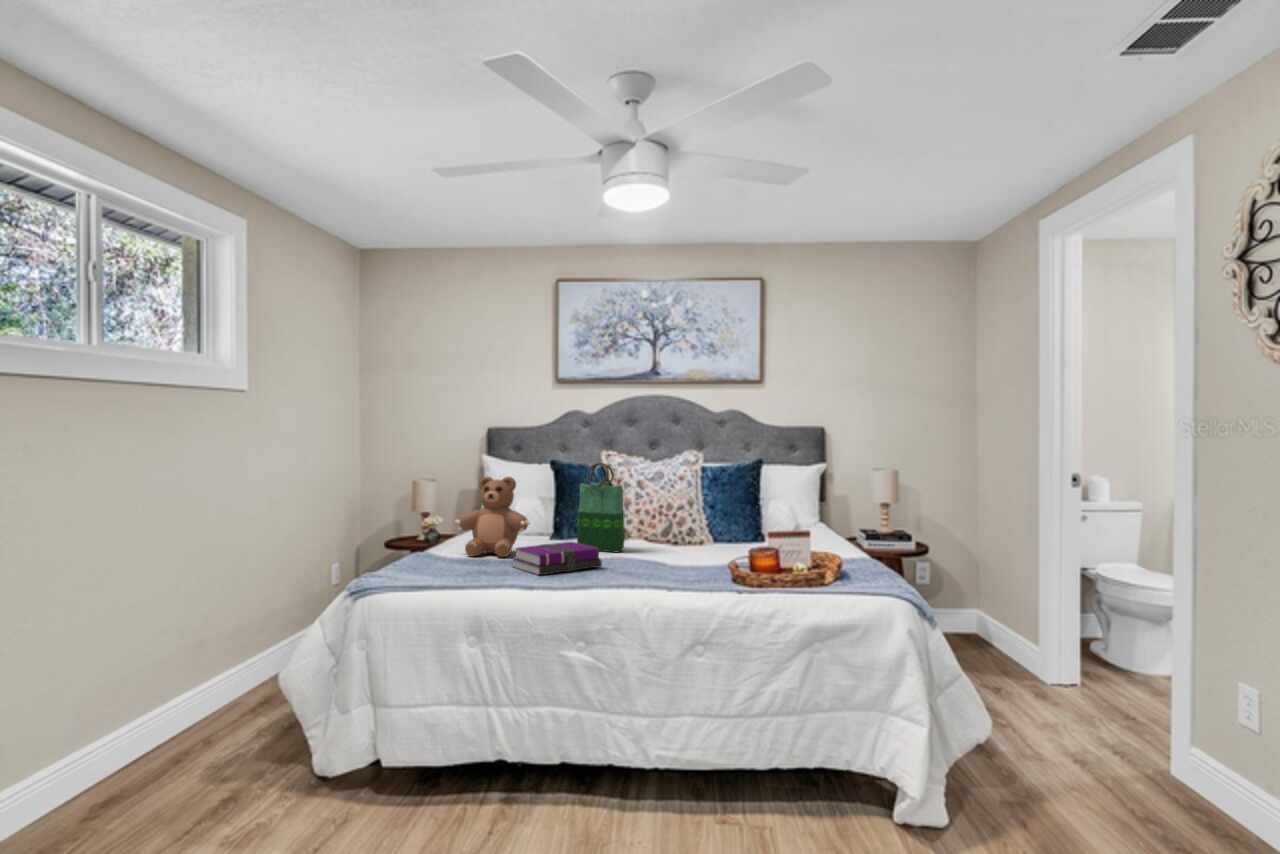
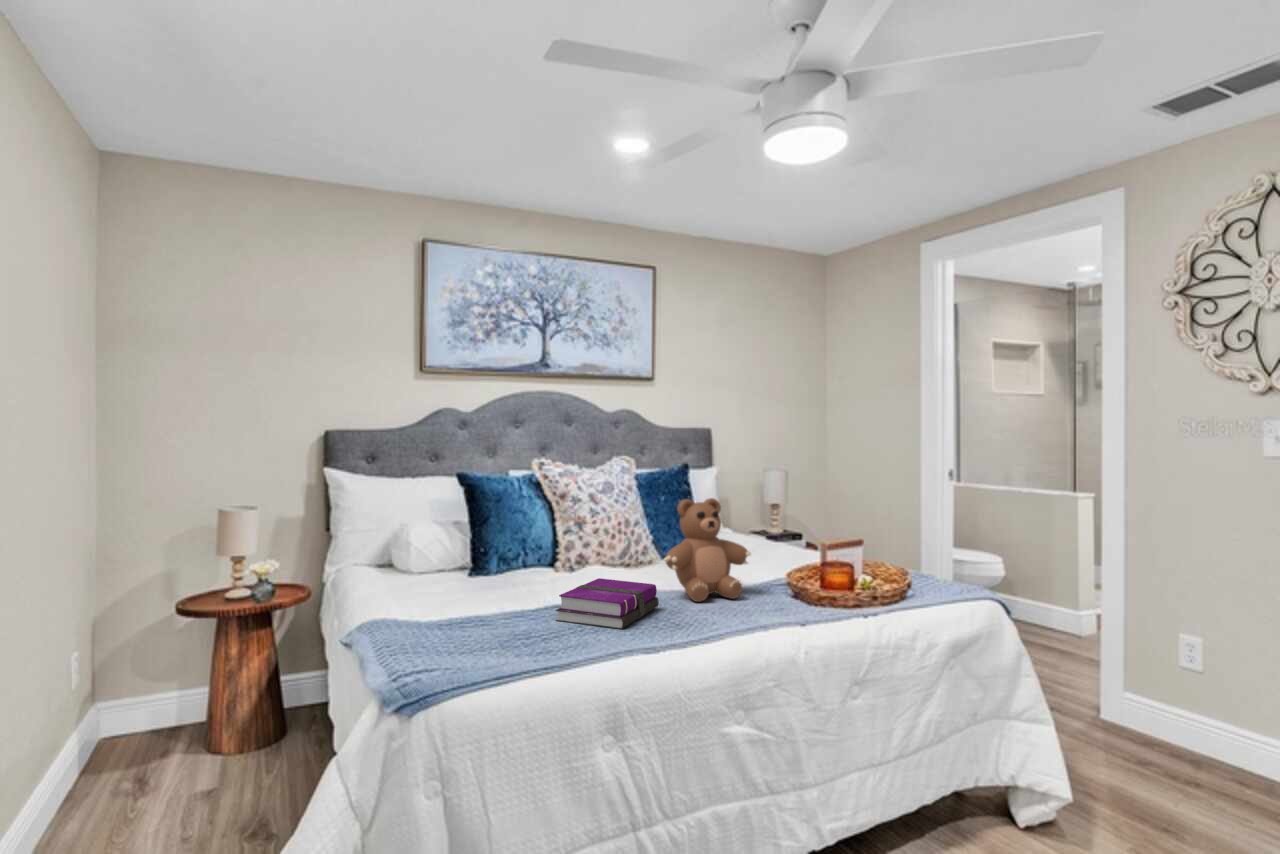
tote bag: present [577,463,625,552] -> none [559,476,618,585]
teddy bear: present [455,476,530,557] -> present [664,498,751,602]

